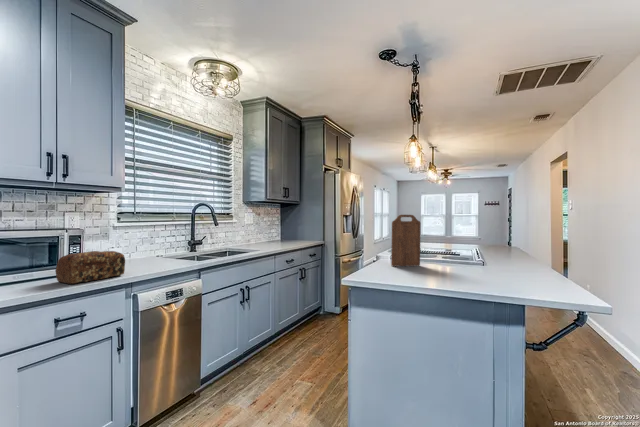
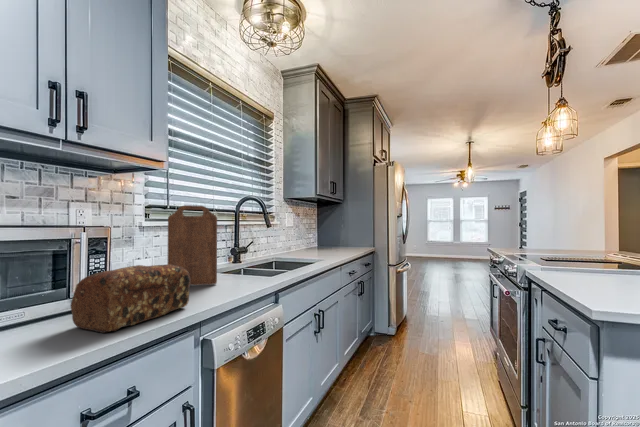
cutting board: present [391,215,421,266] -> present [167,205,217,285]

